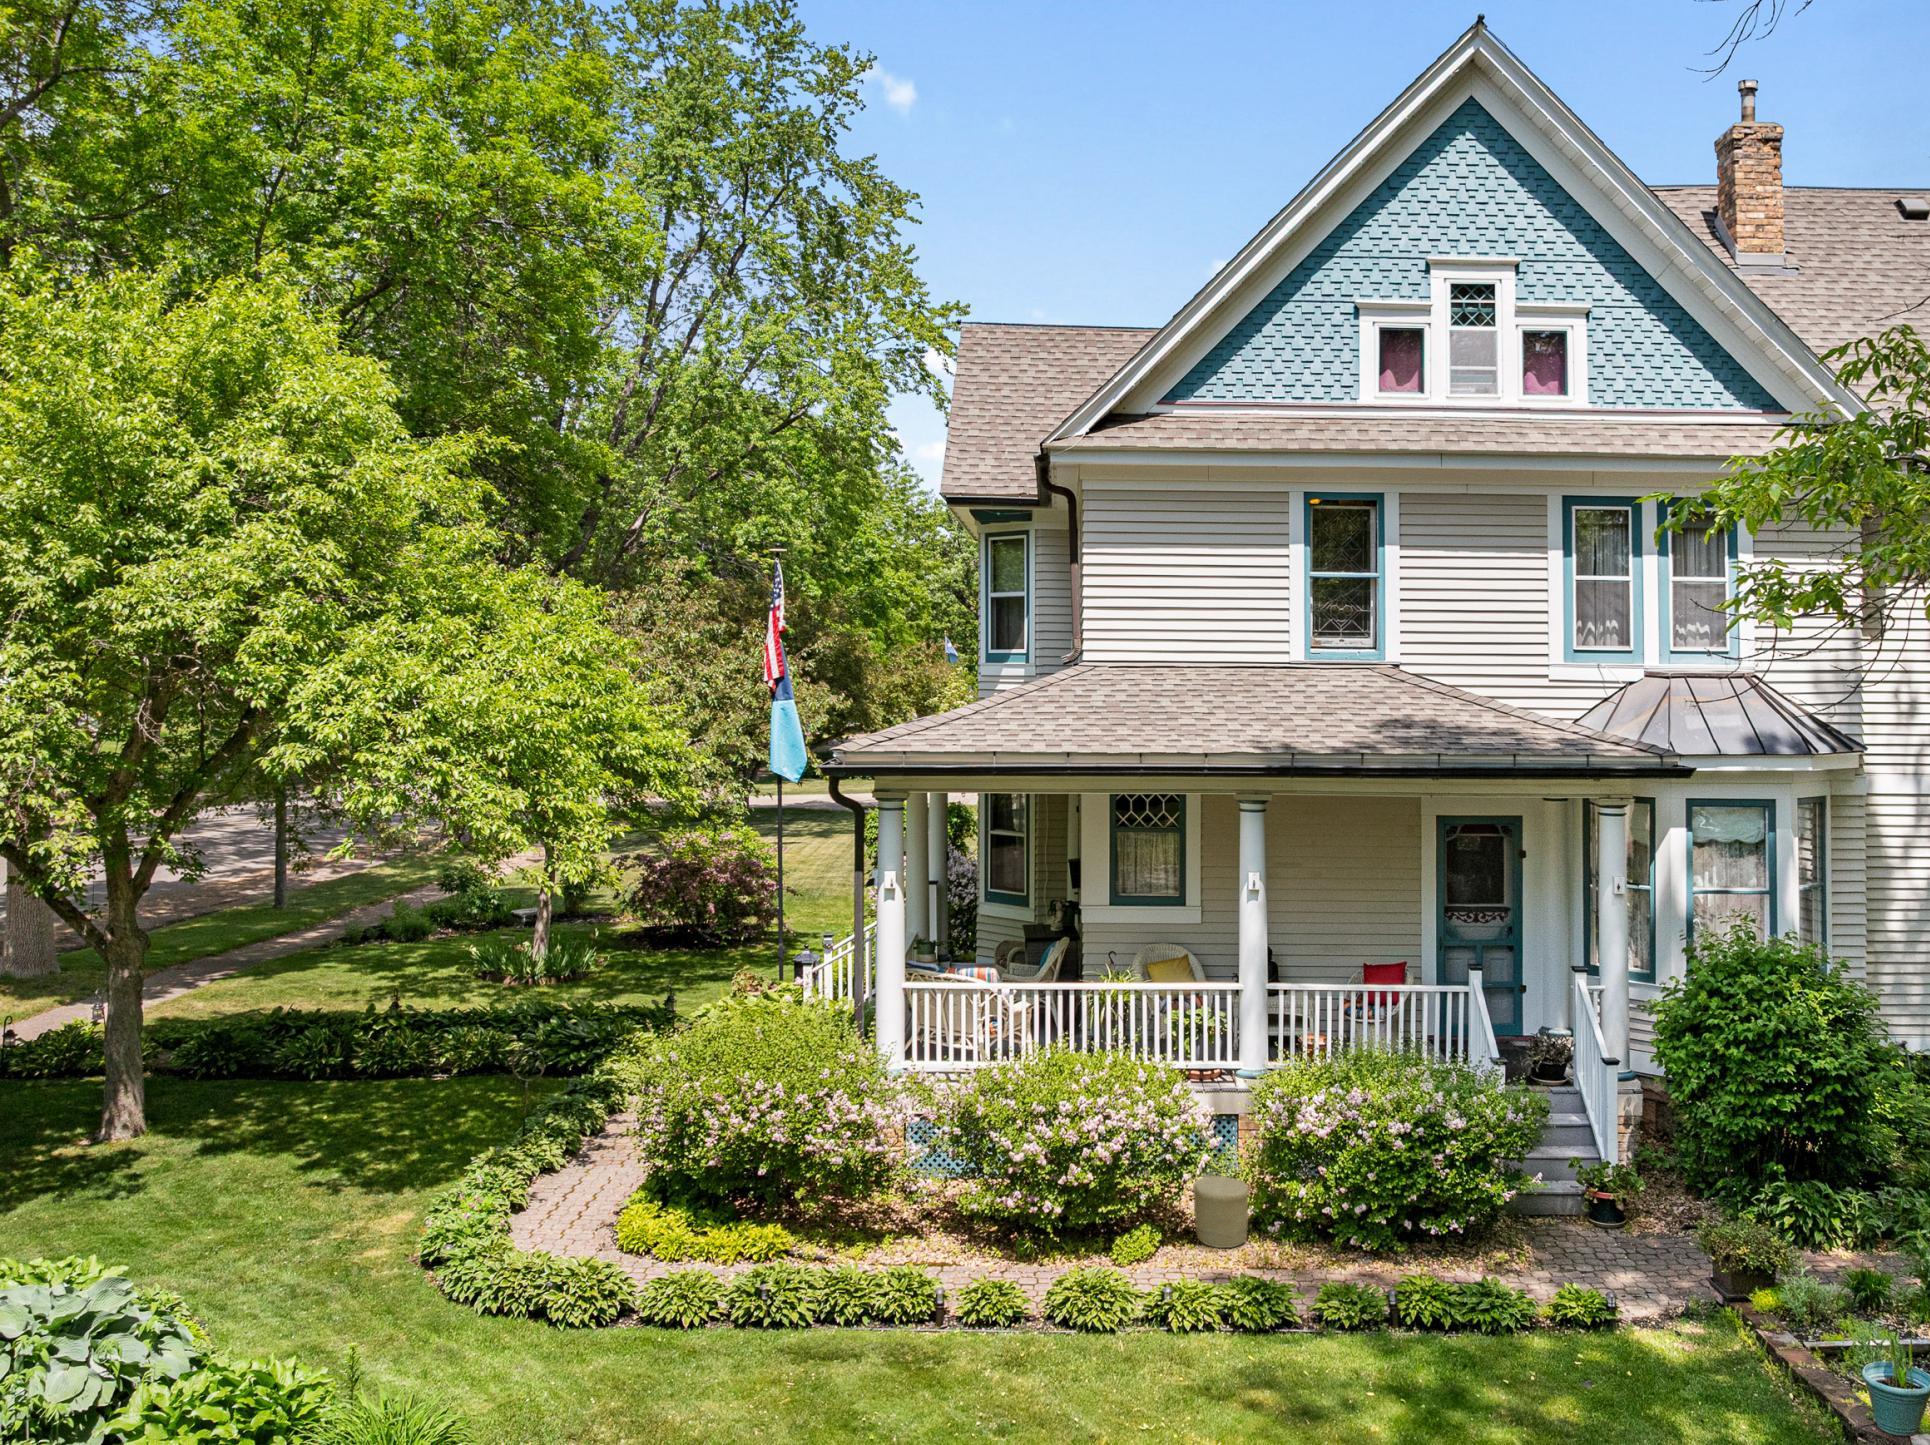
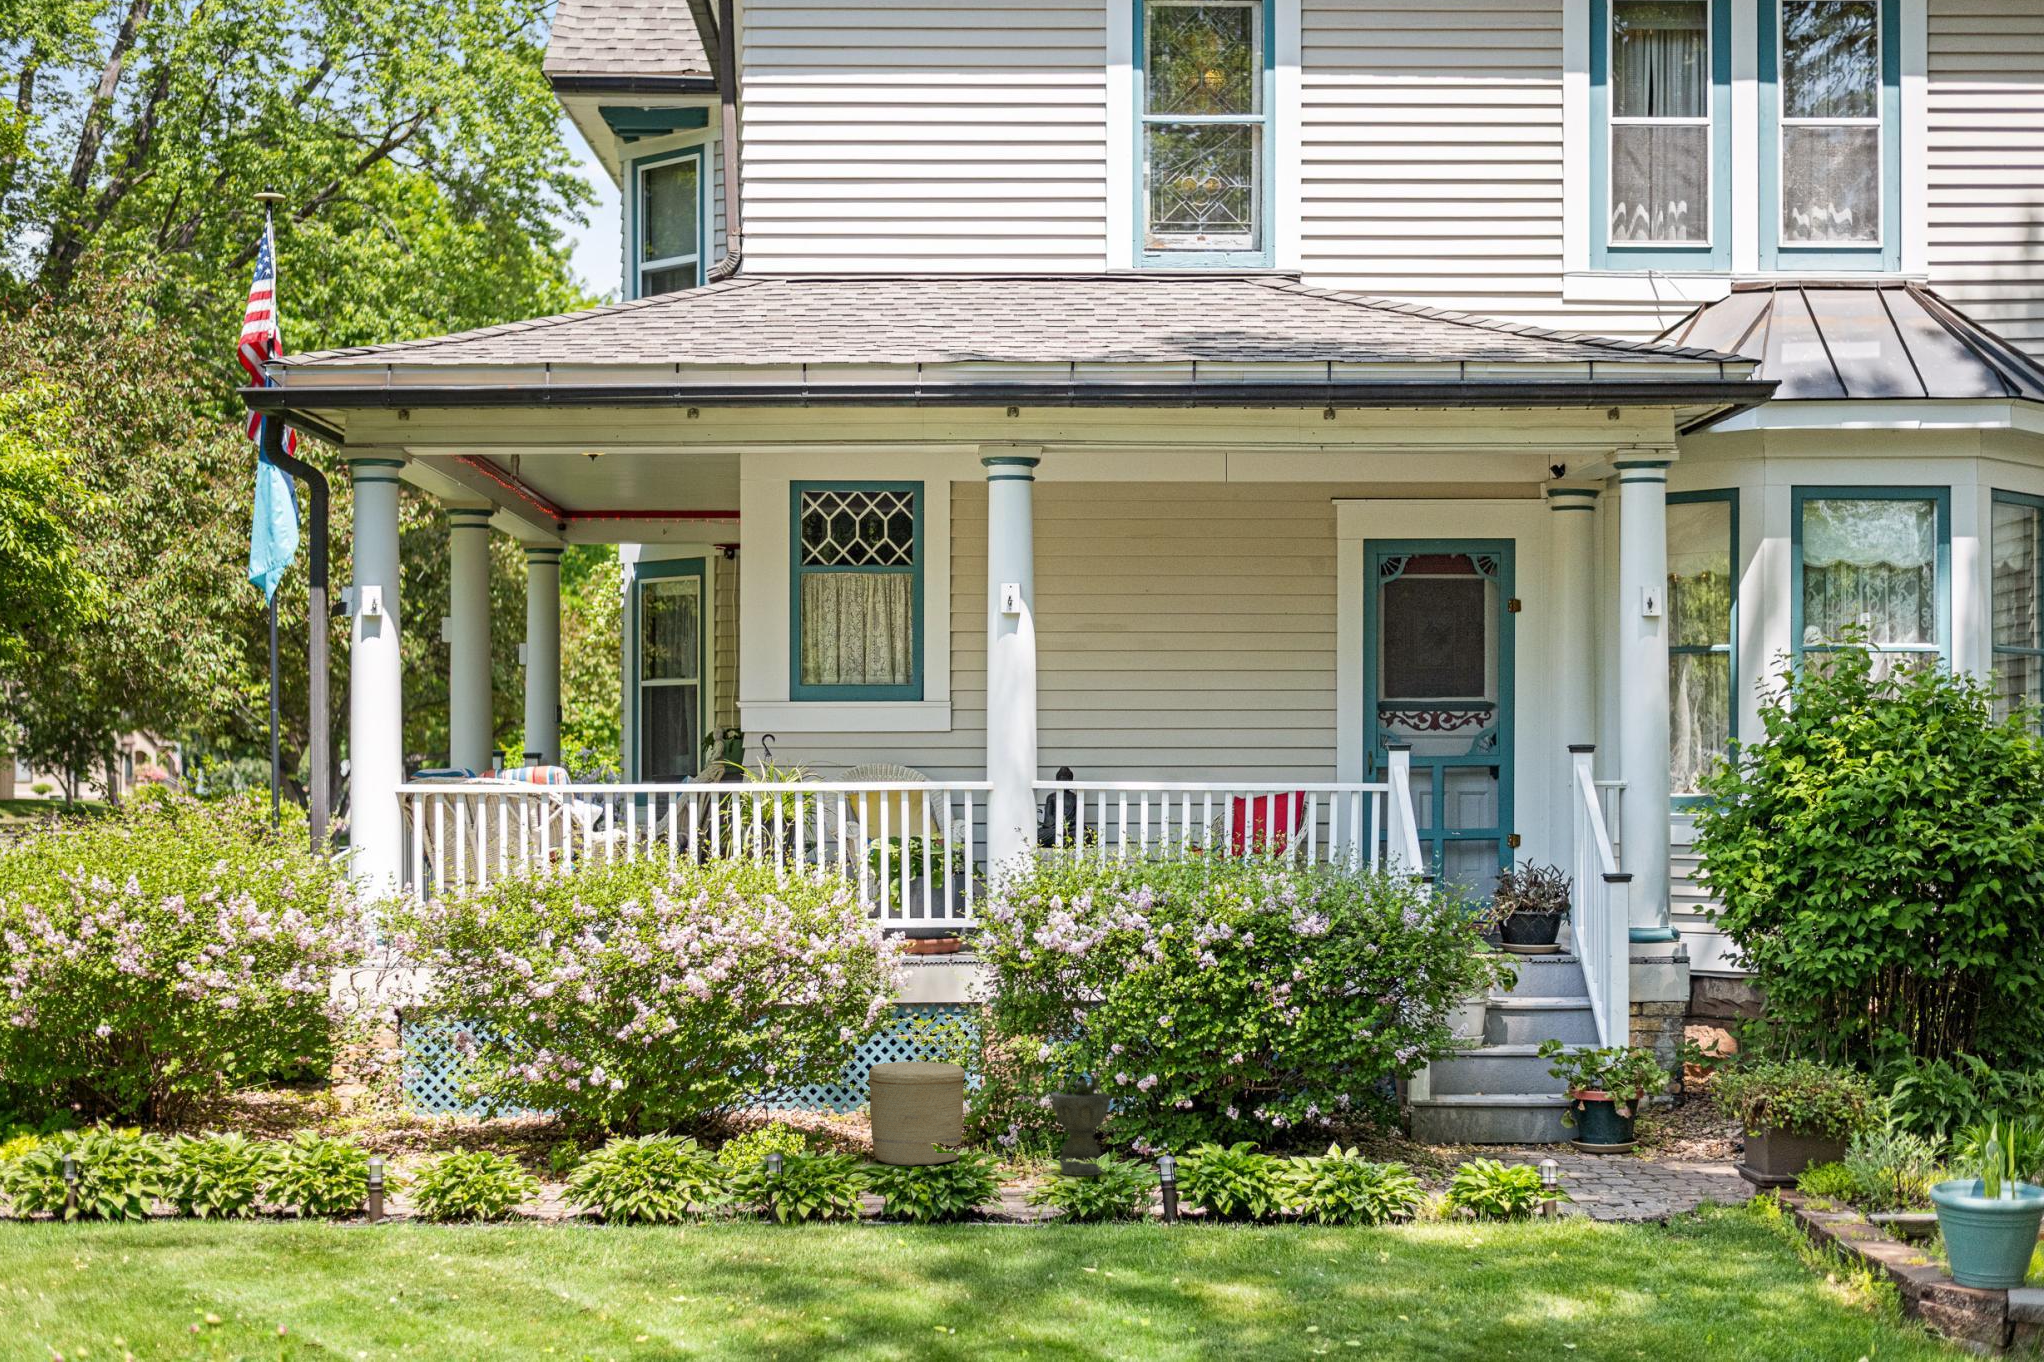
planter: none [1306,1204,1342,1267] -> present [1051,1074,1111,1176]

